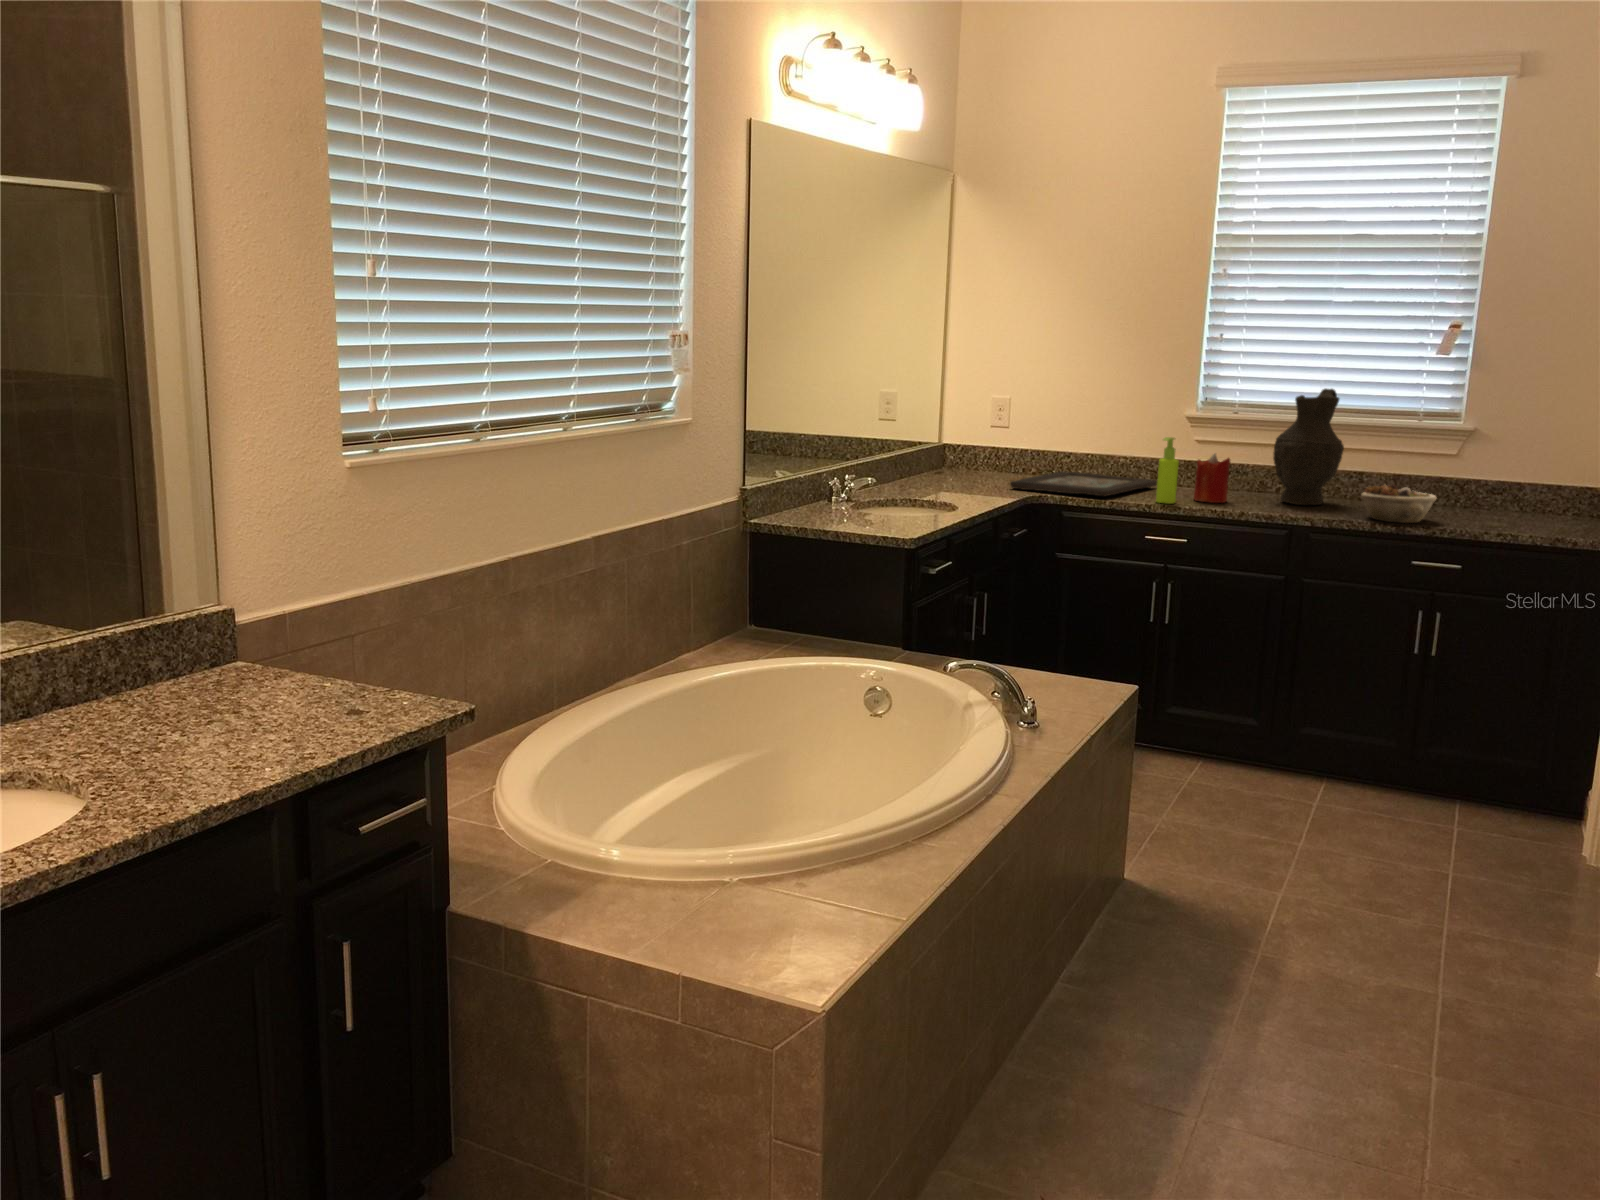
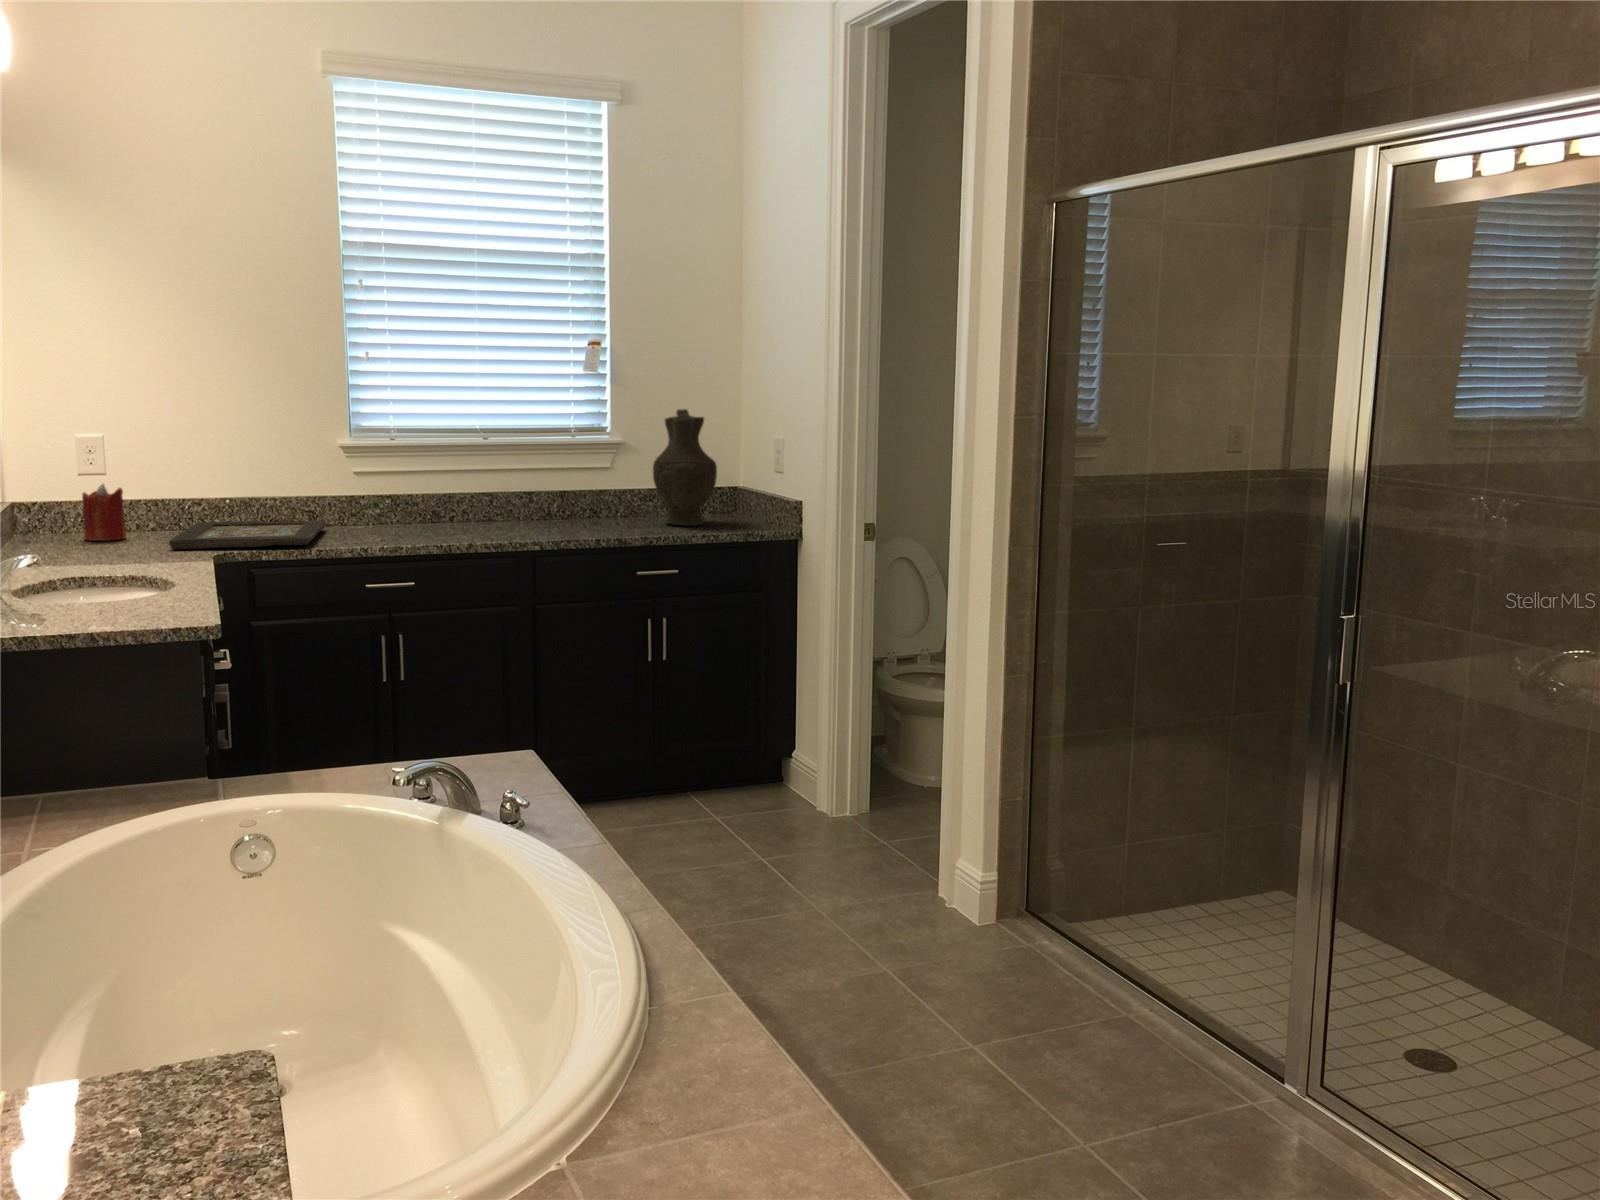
decorative vase: present [1273,389,1344,505] -> present [653,409,717,526]
soap dispenser: present [1156,437,1179,504] -> none [362,470,387,545]
candle: present [1194,454,1230,503] -> present [82,484,126,541]
succulent planter: present [1361,485,1436,523] -> none [571,499,640,536]

